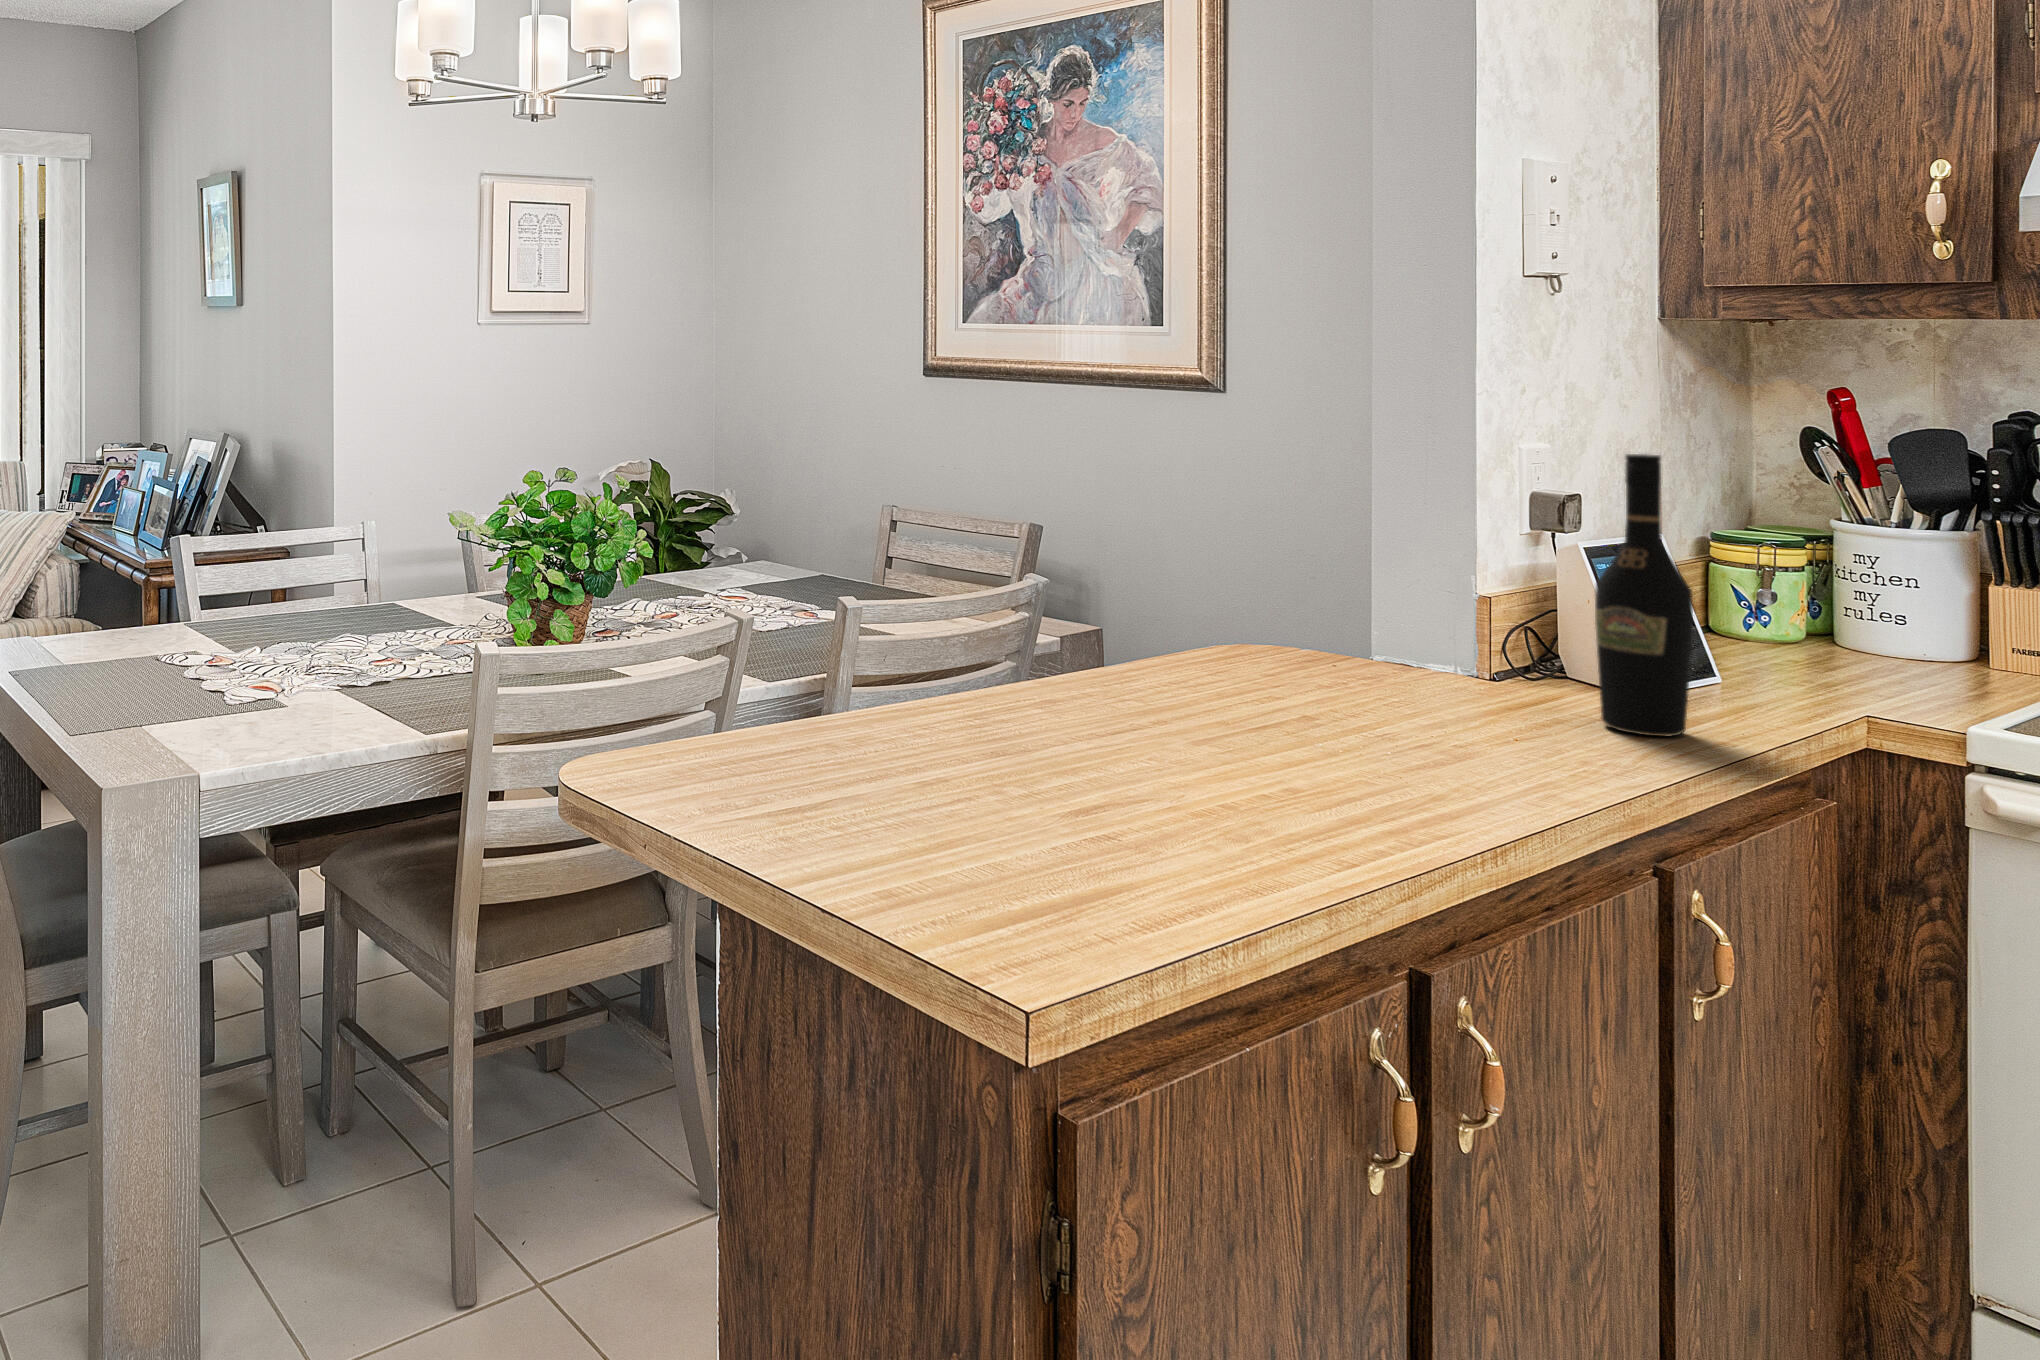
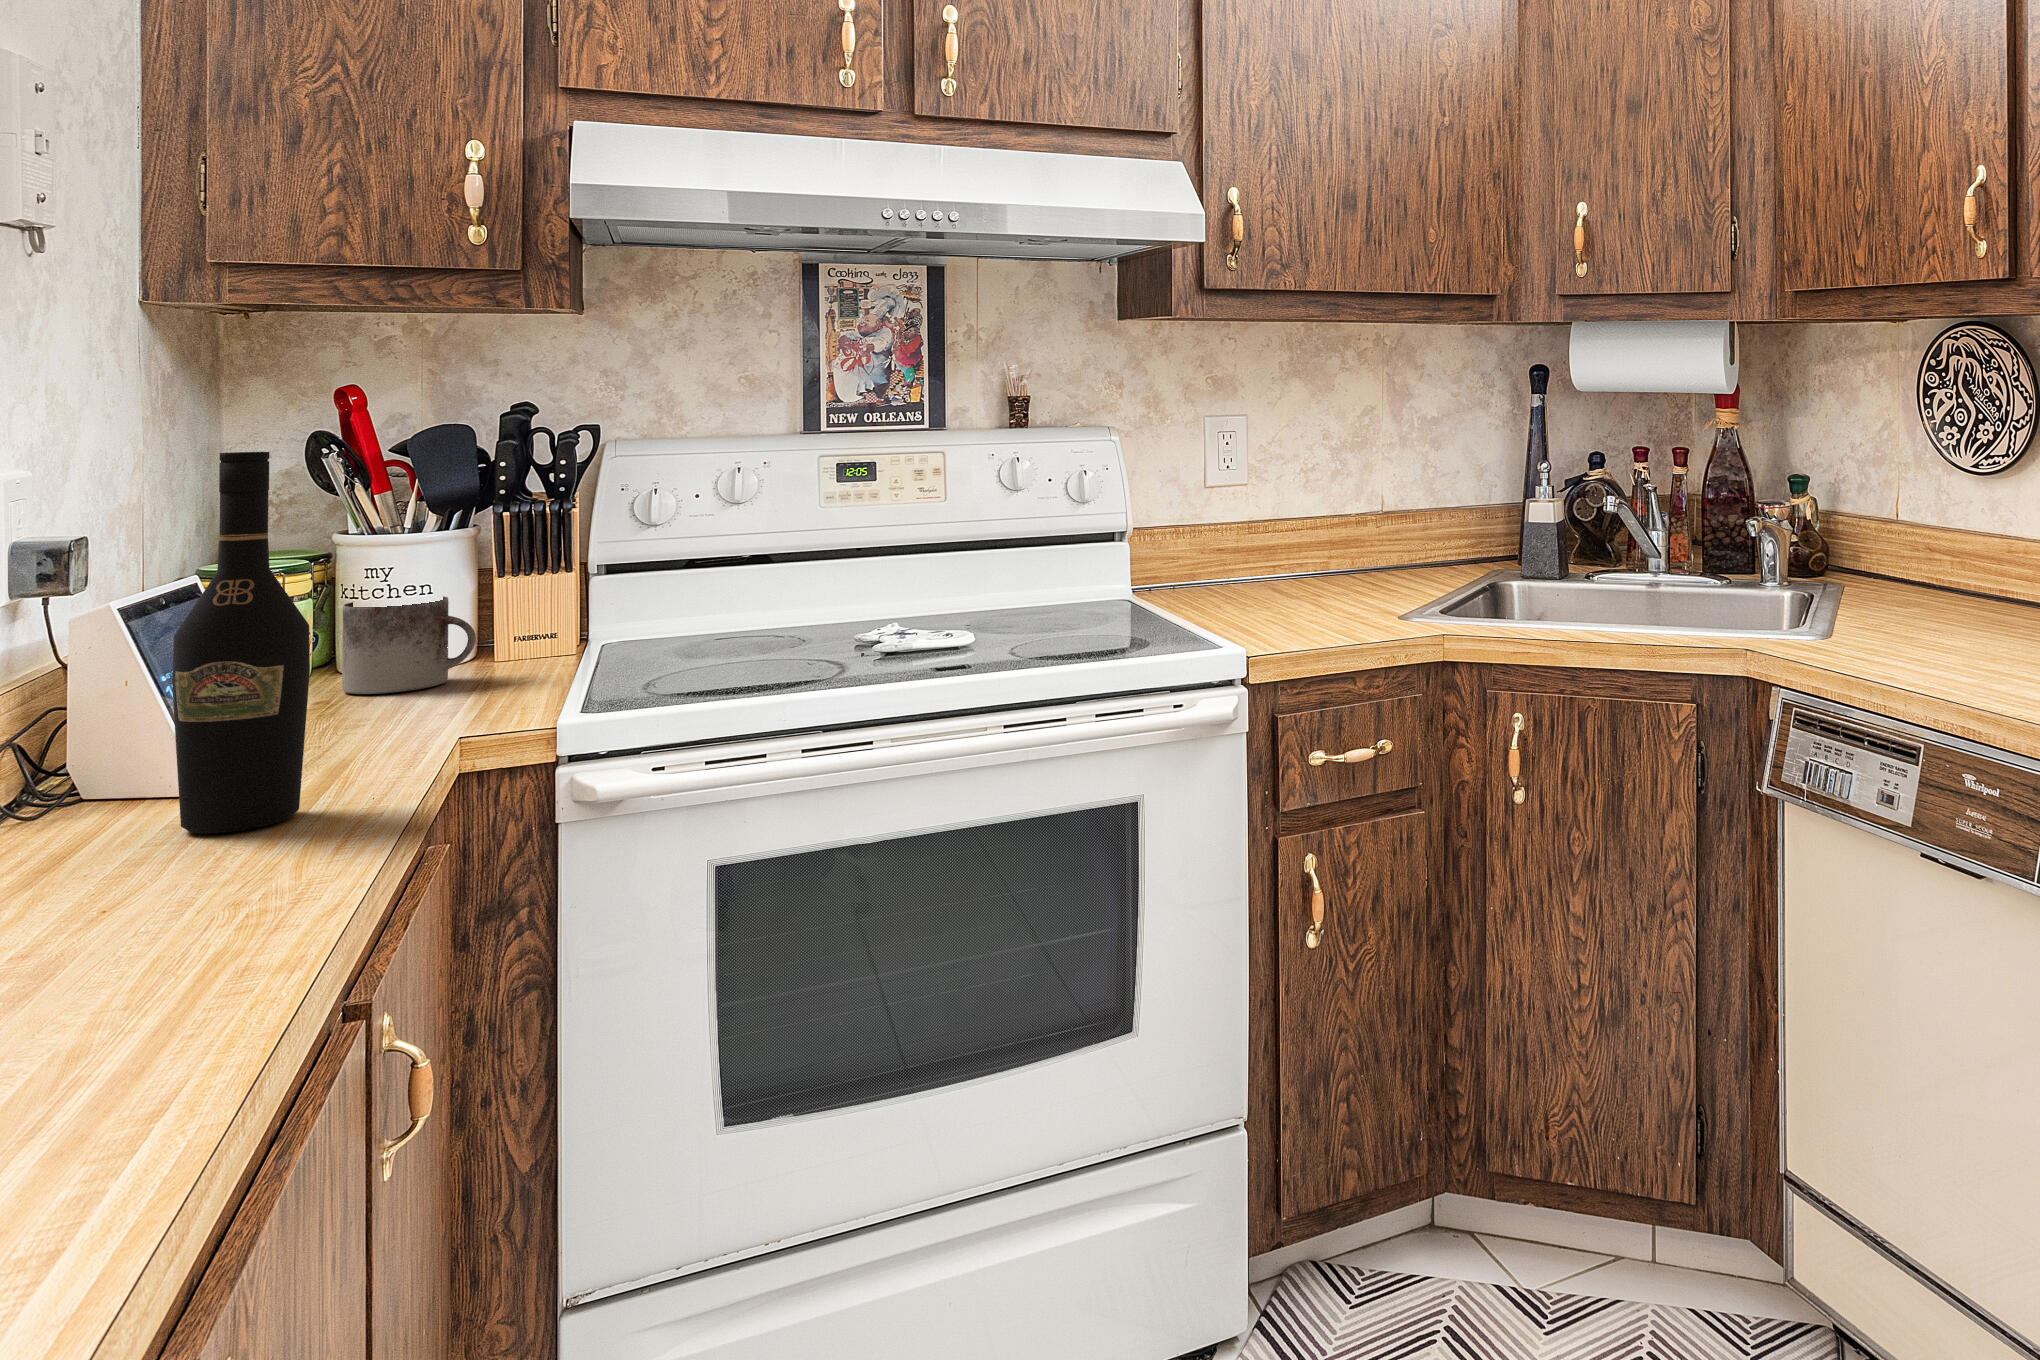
mug: none [1815,582,1942,672] -> present [342,596,476,694]

